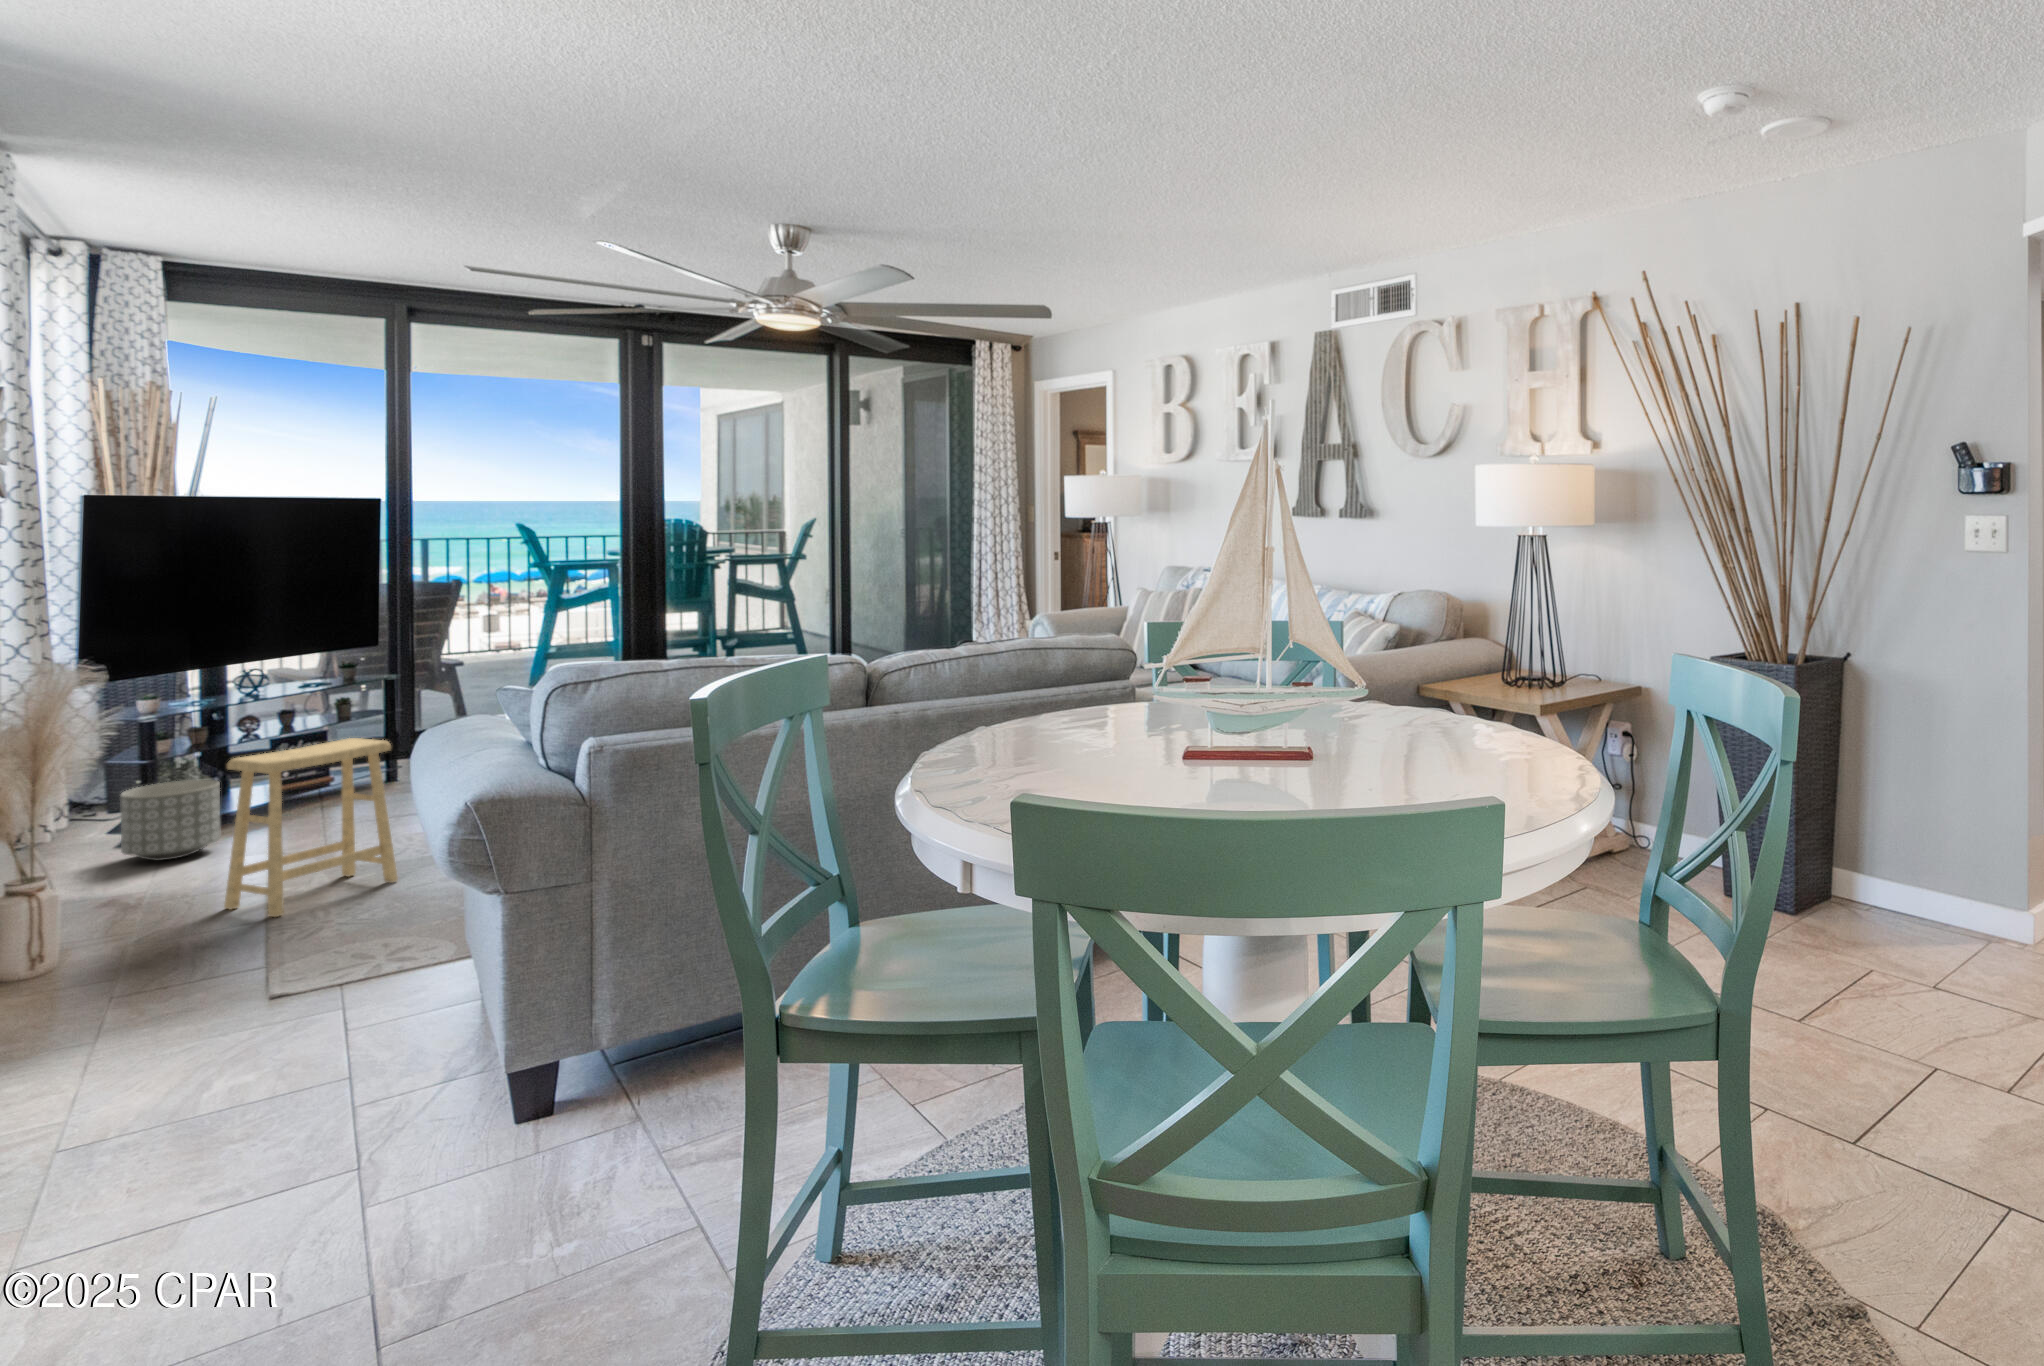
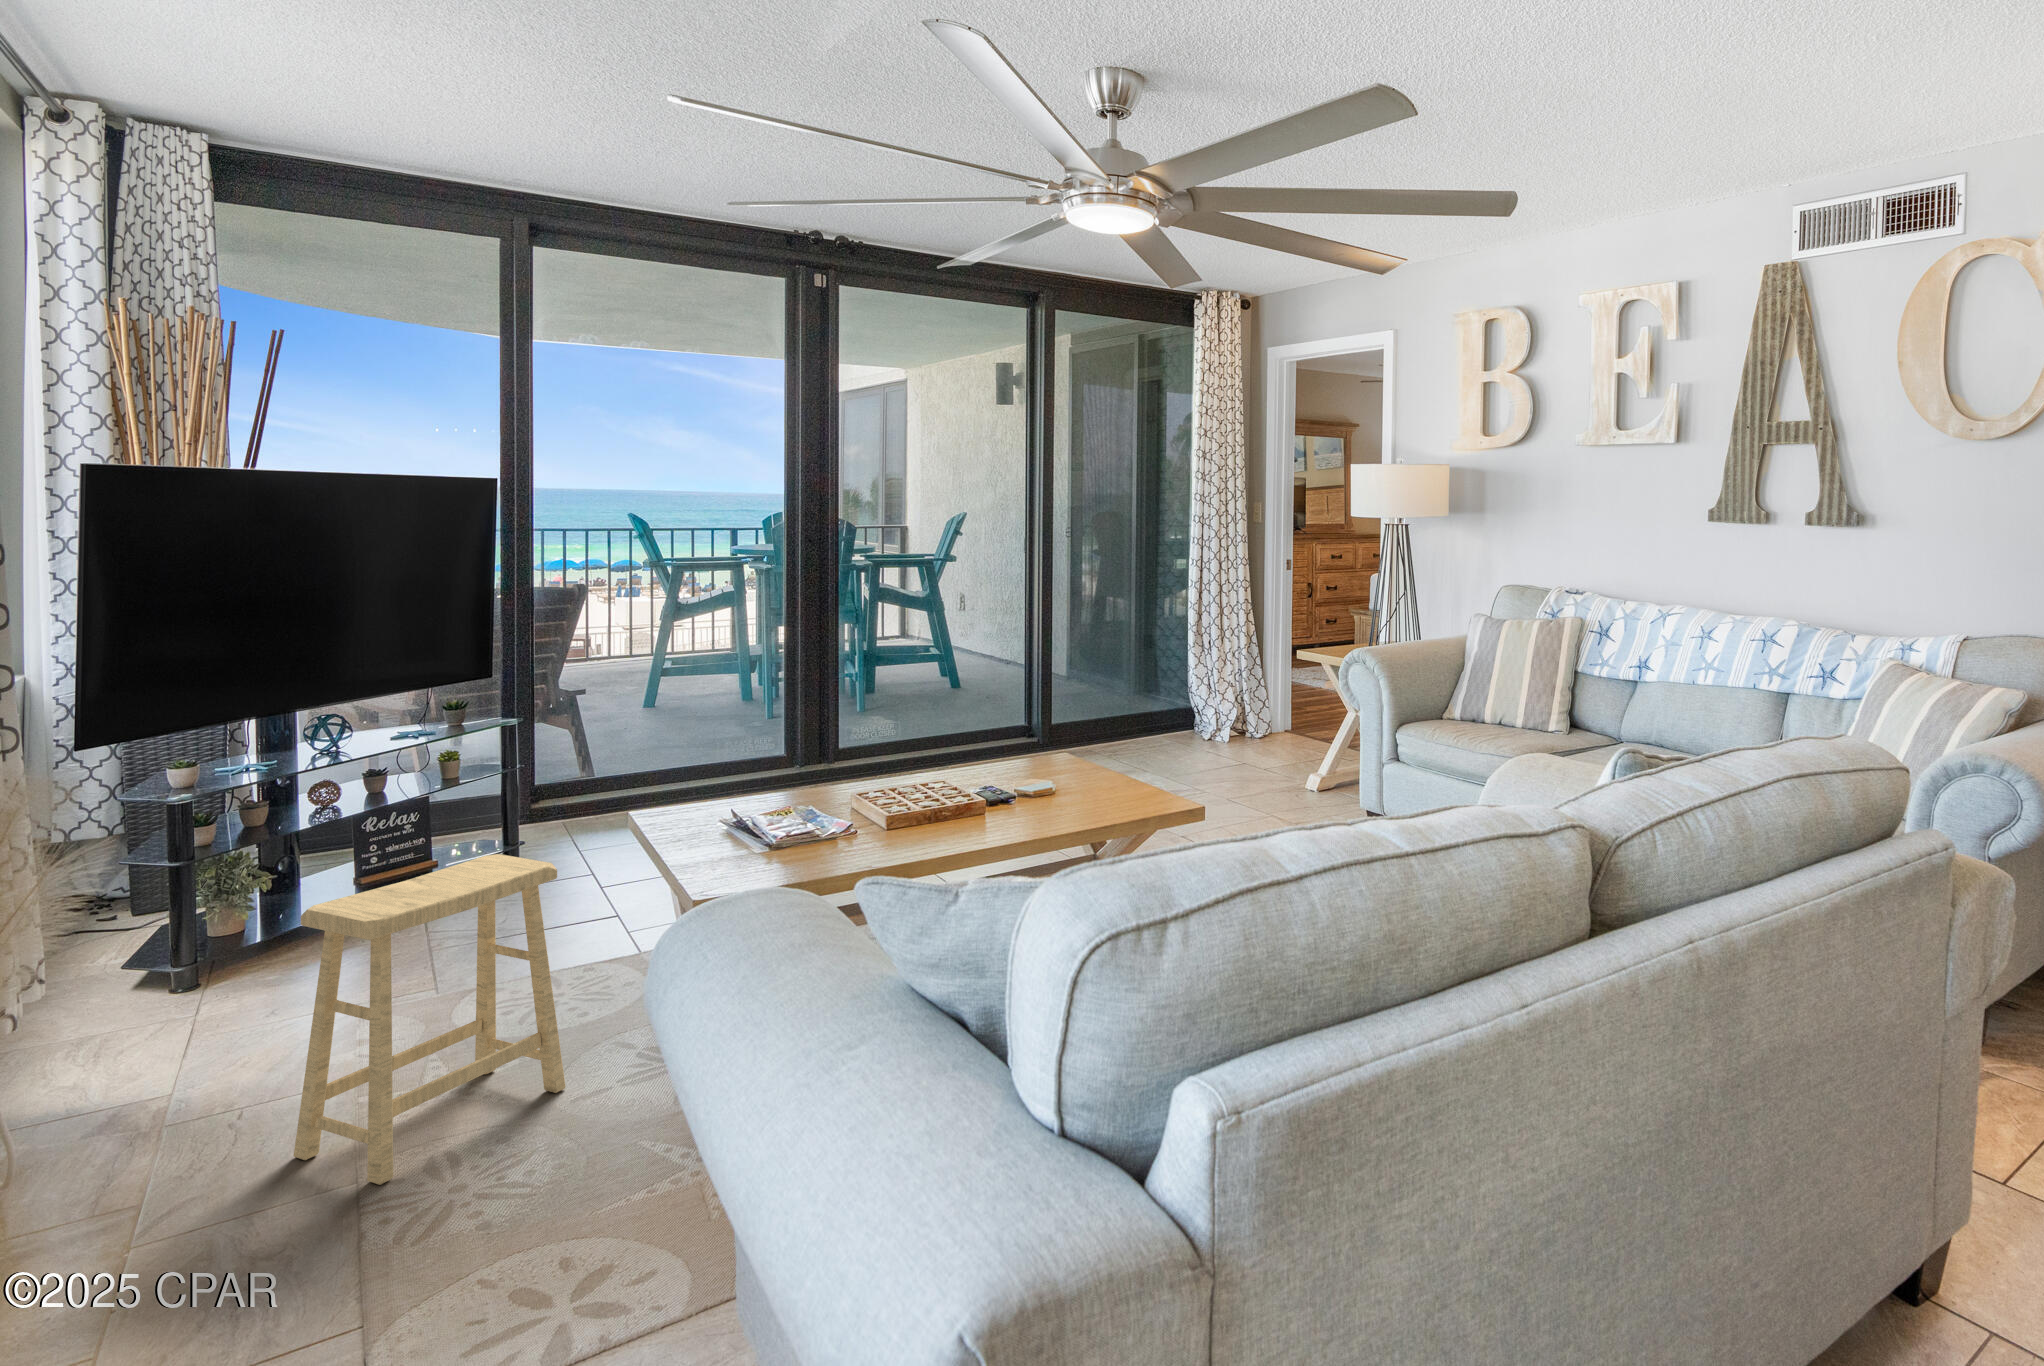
planter: present [120,780,220,861] -> none [136,894,285,1026]

